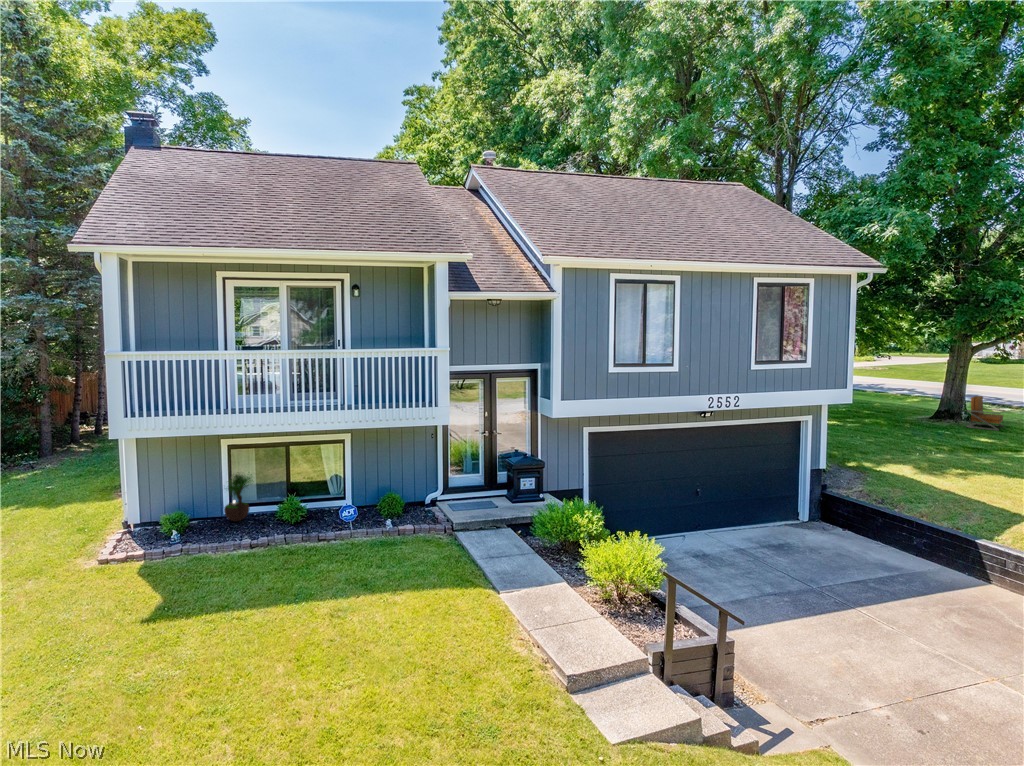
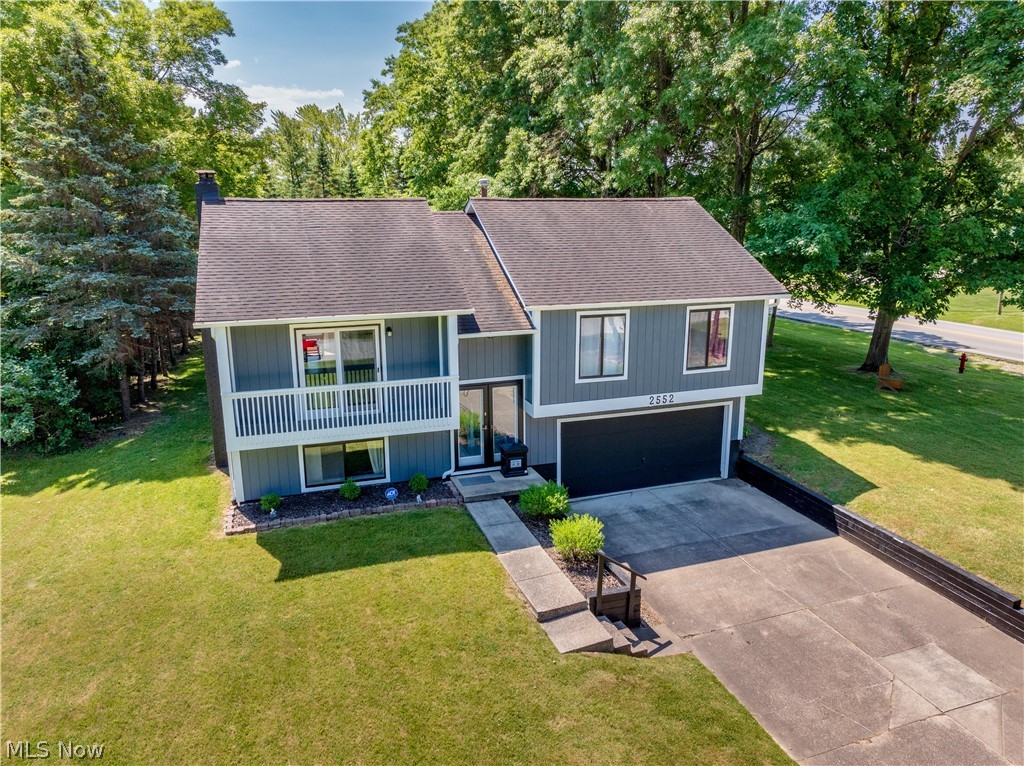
potted tree: present [224,474,251,521] -> none [301,463,322,497]

